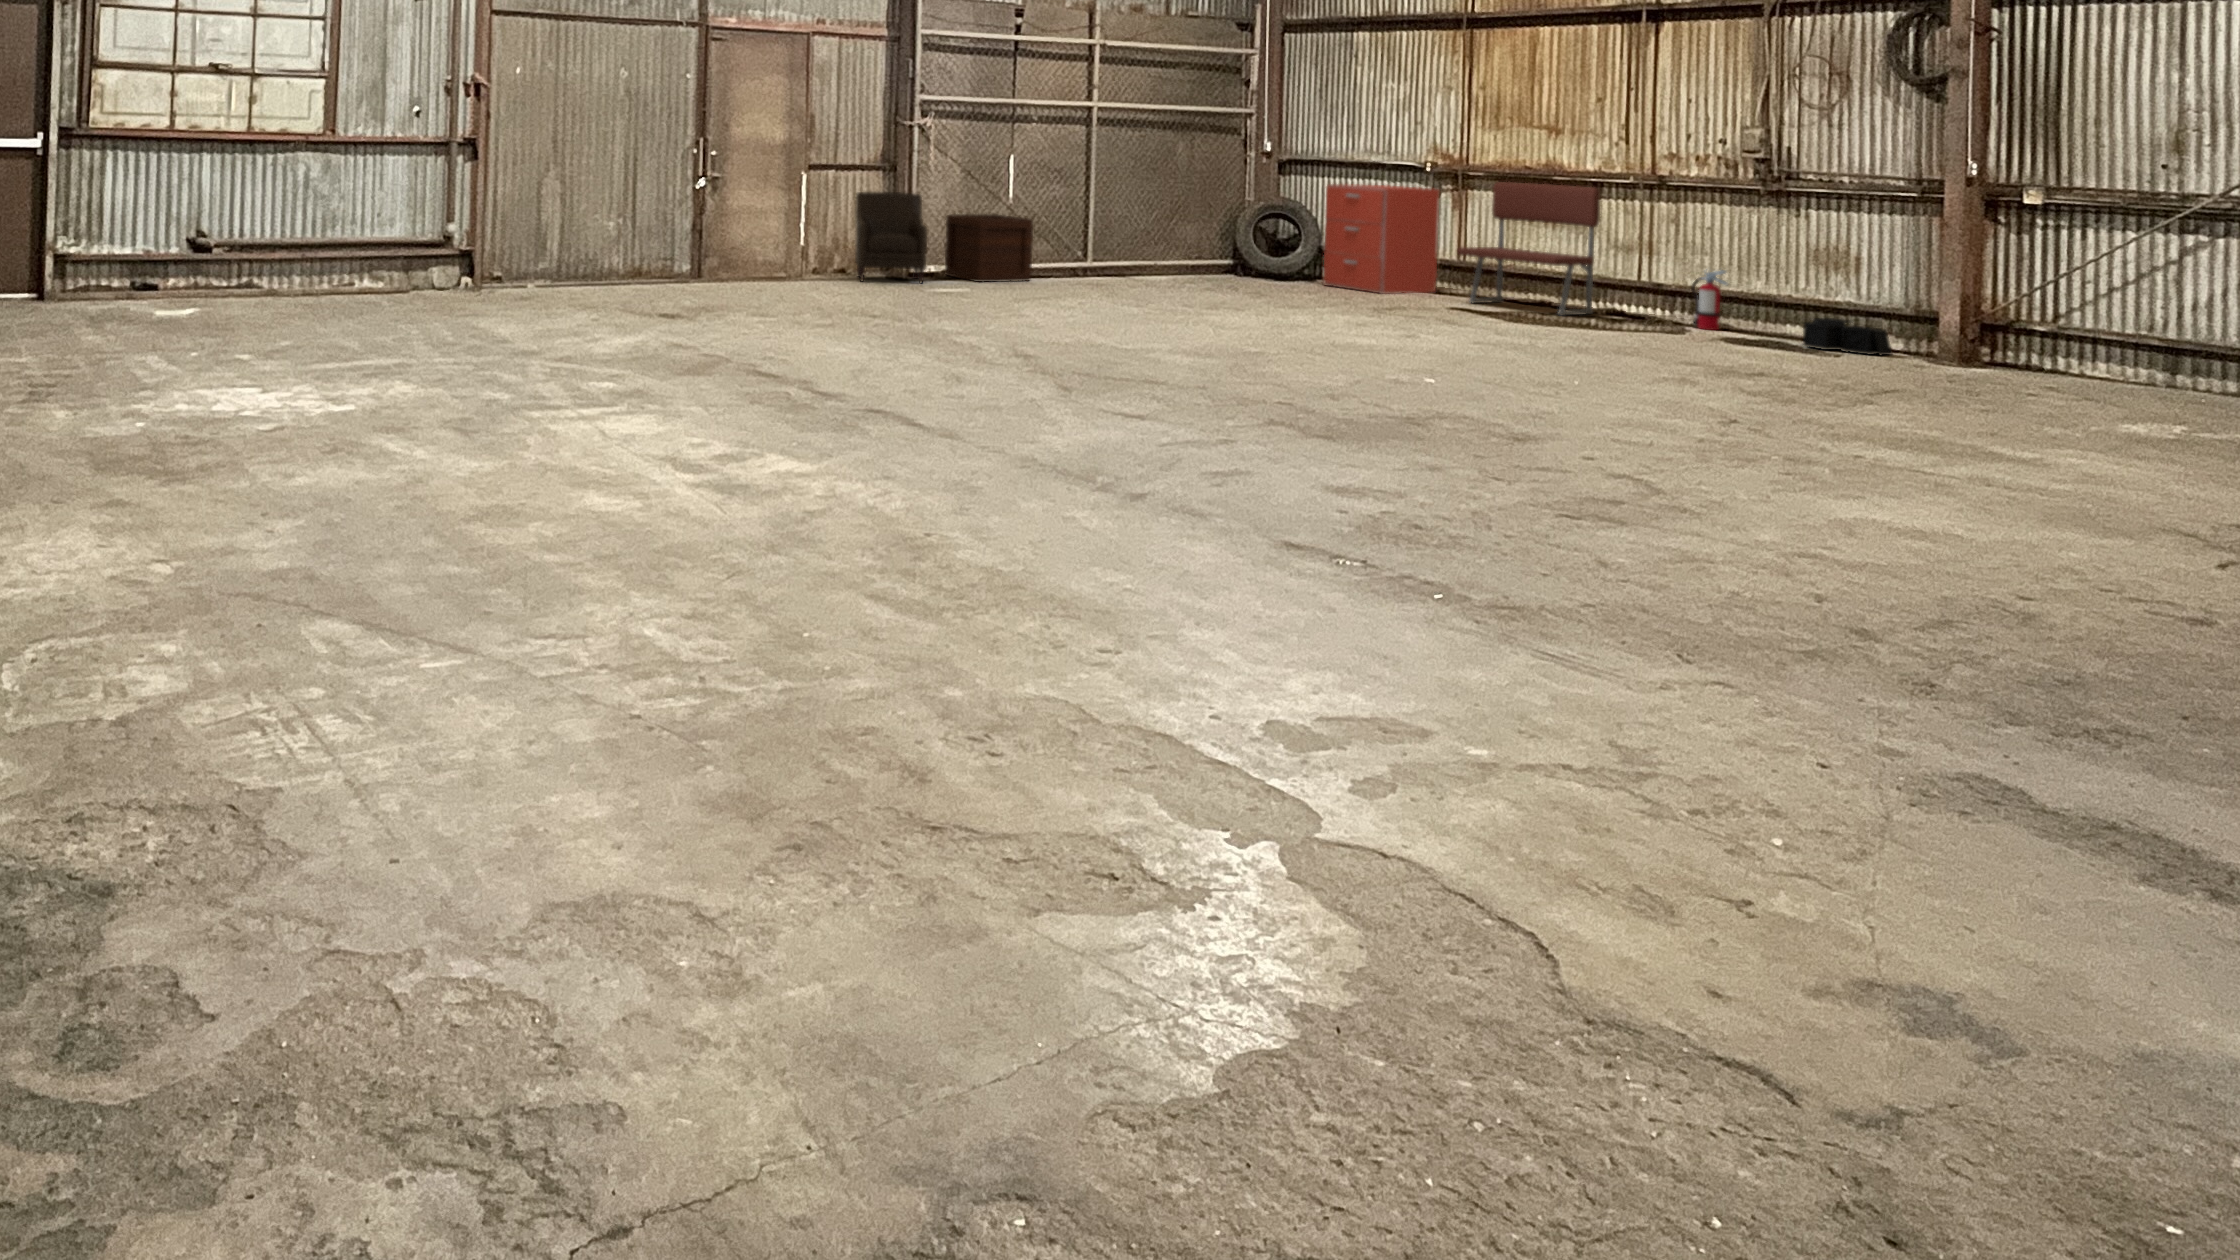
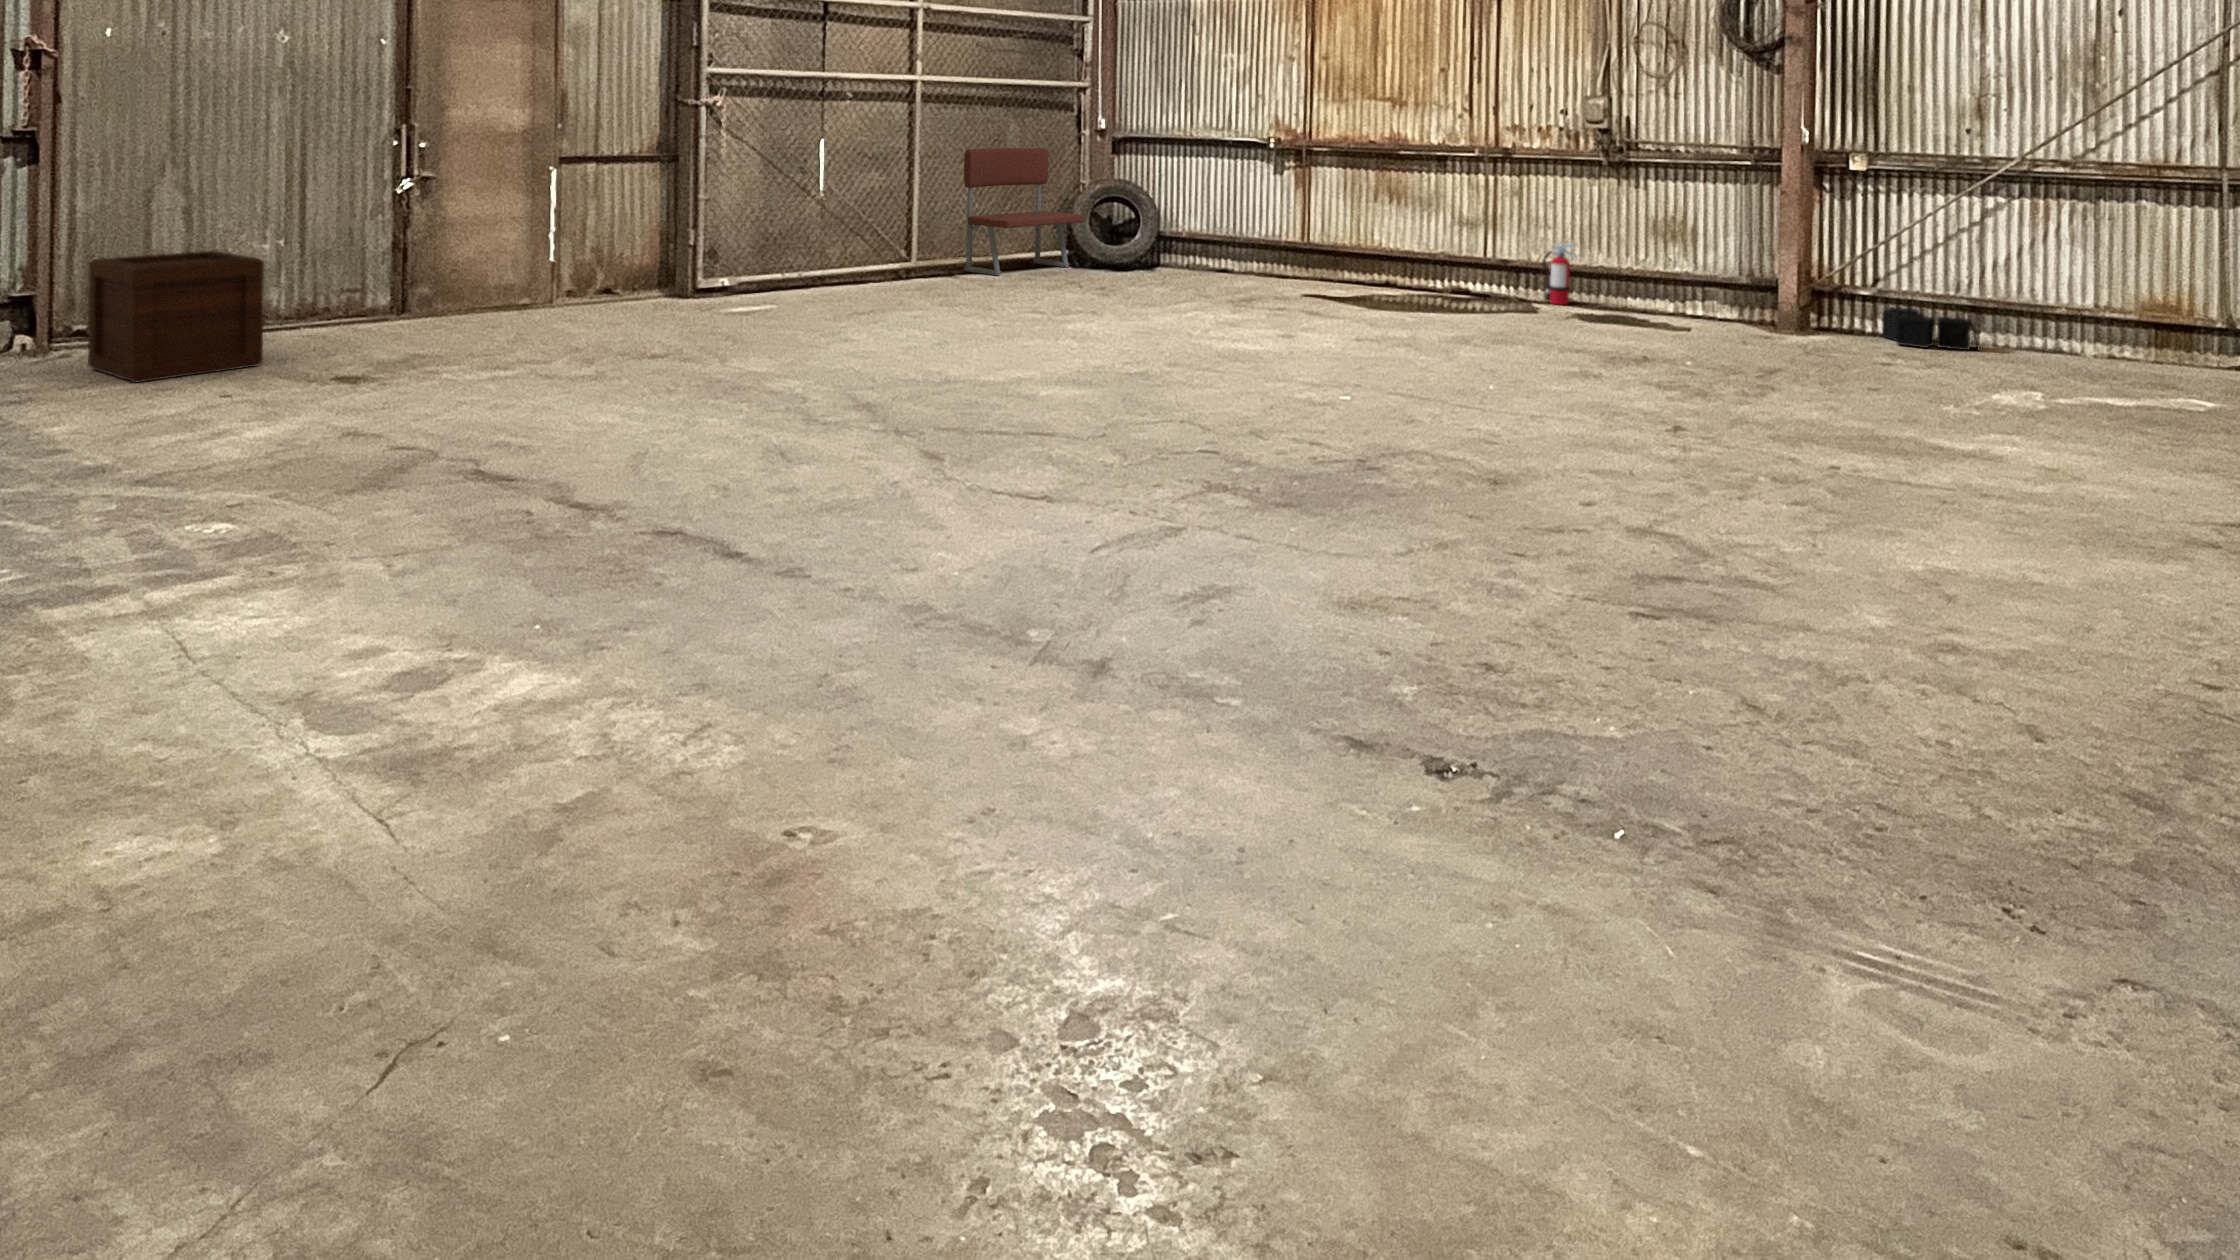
bench: present [1457,182,1600,316] -> present [964,148,1084,276]
filing cabinet: present [1324,184,1440,294] -> none [1173,161,1287,281]
chair: present [855,192,927,283] -> none [614,194,714,318]
wooden crate: present [945,214,1033,282] -> present [88,251,264,383]
storage bin: present [1803,318,1892,355] -> present [1882,307,1979,350]

